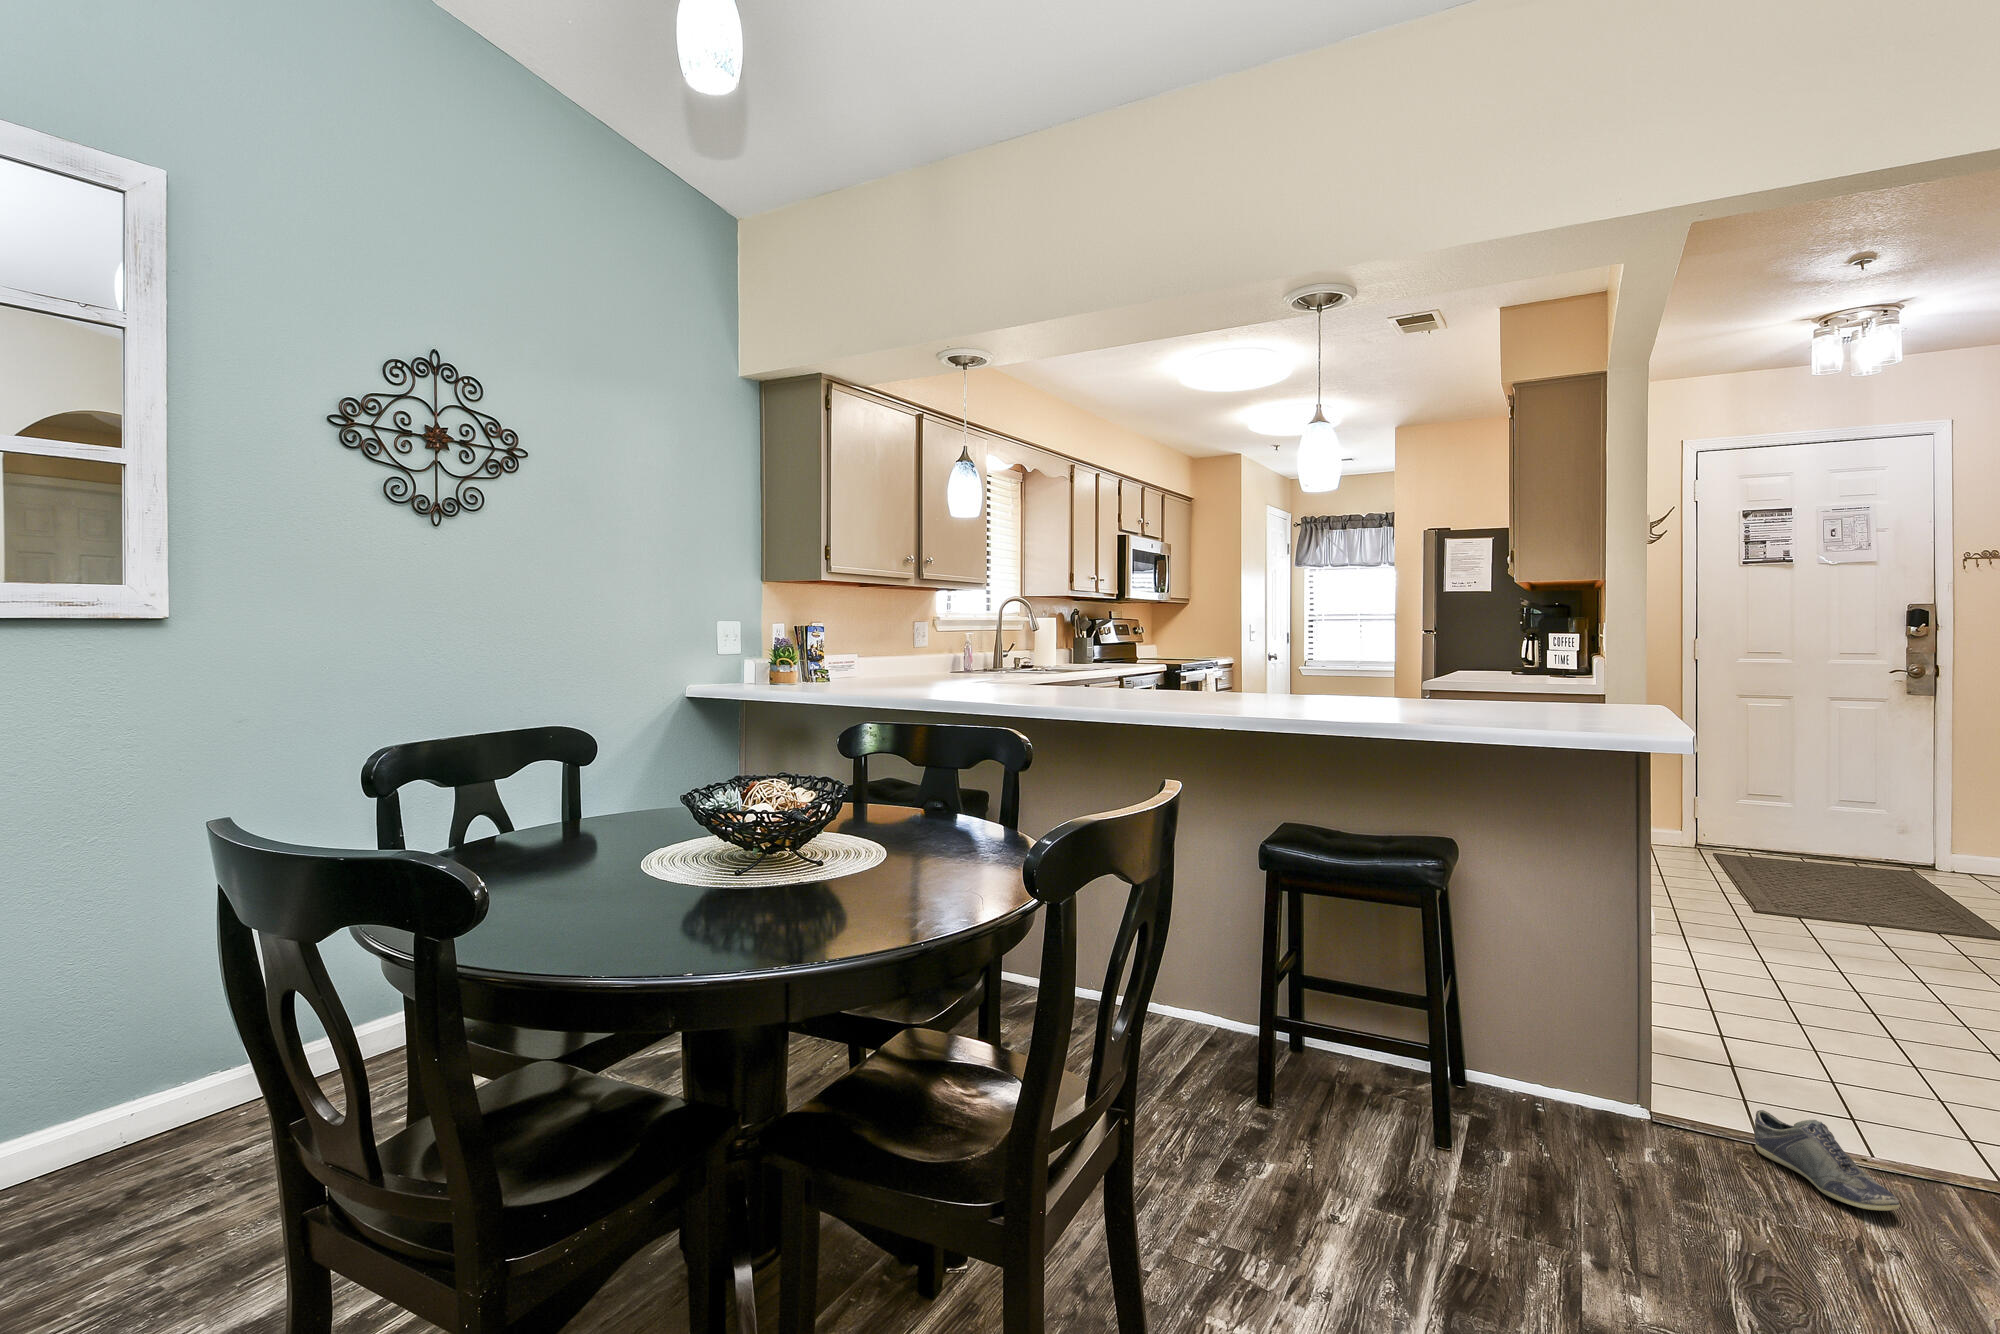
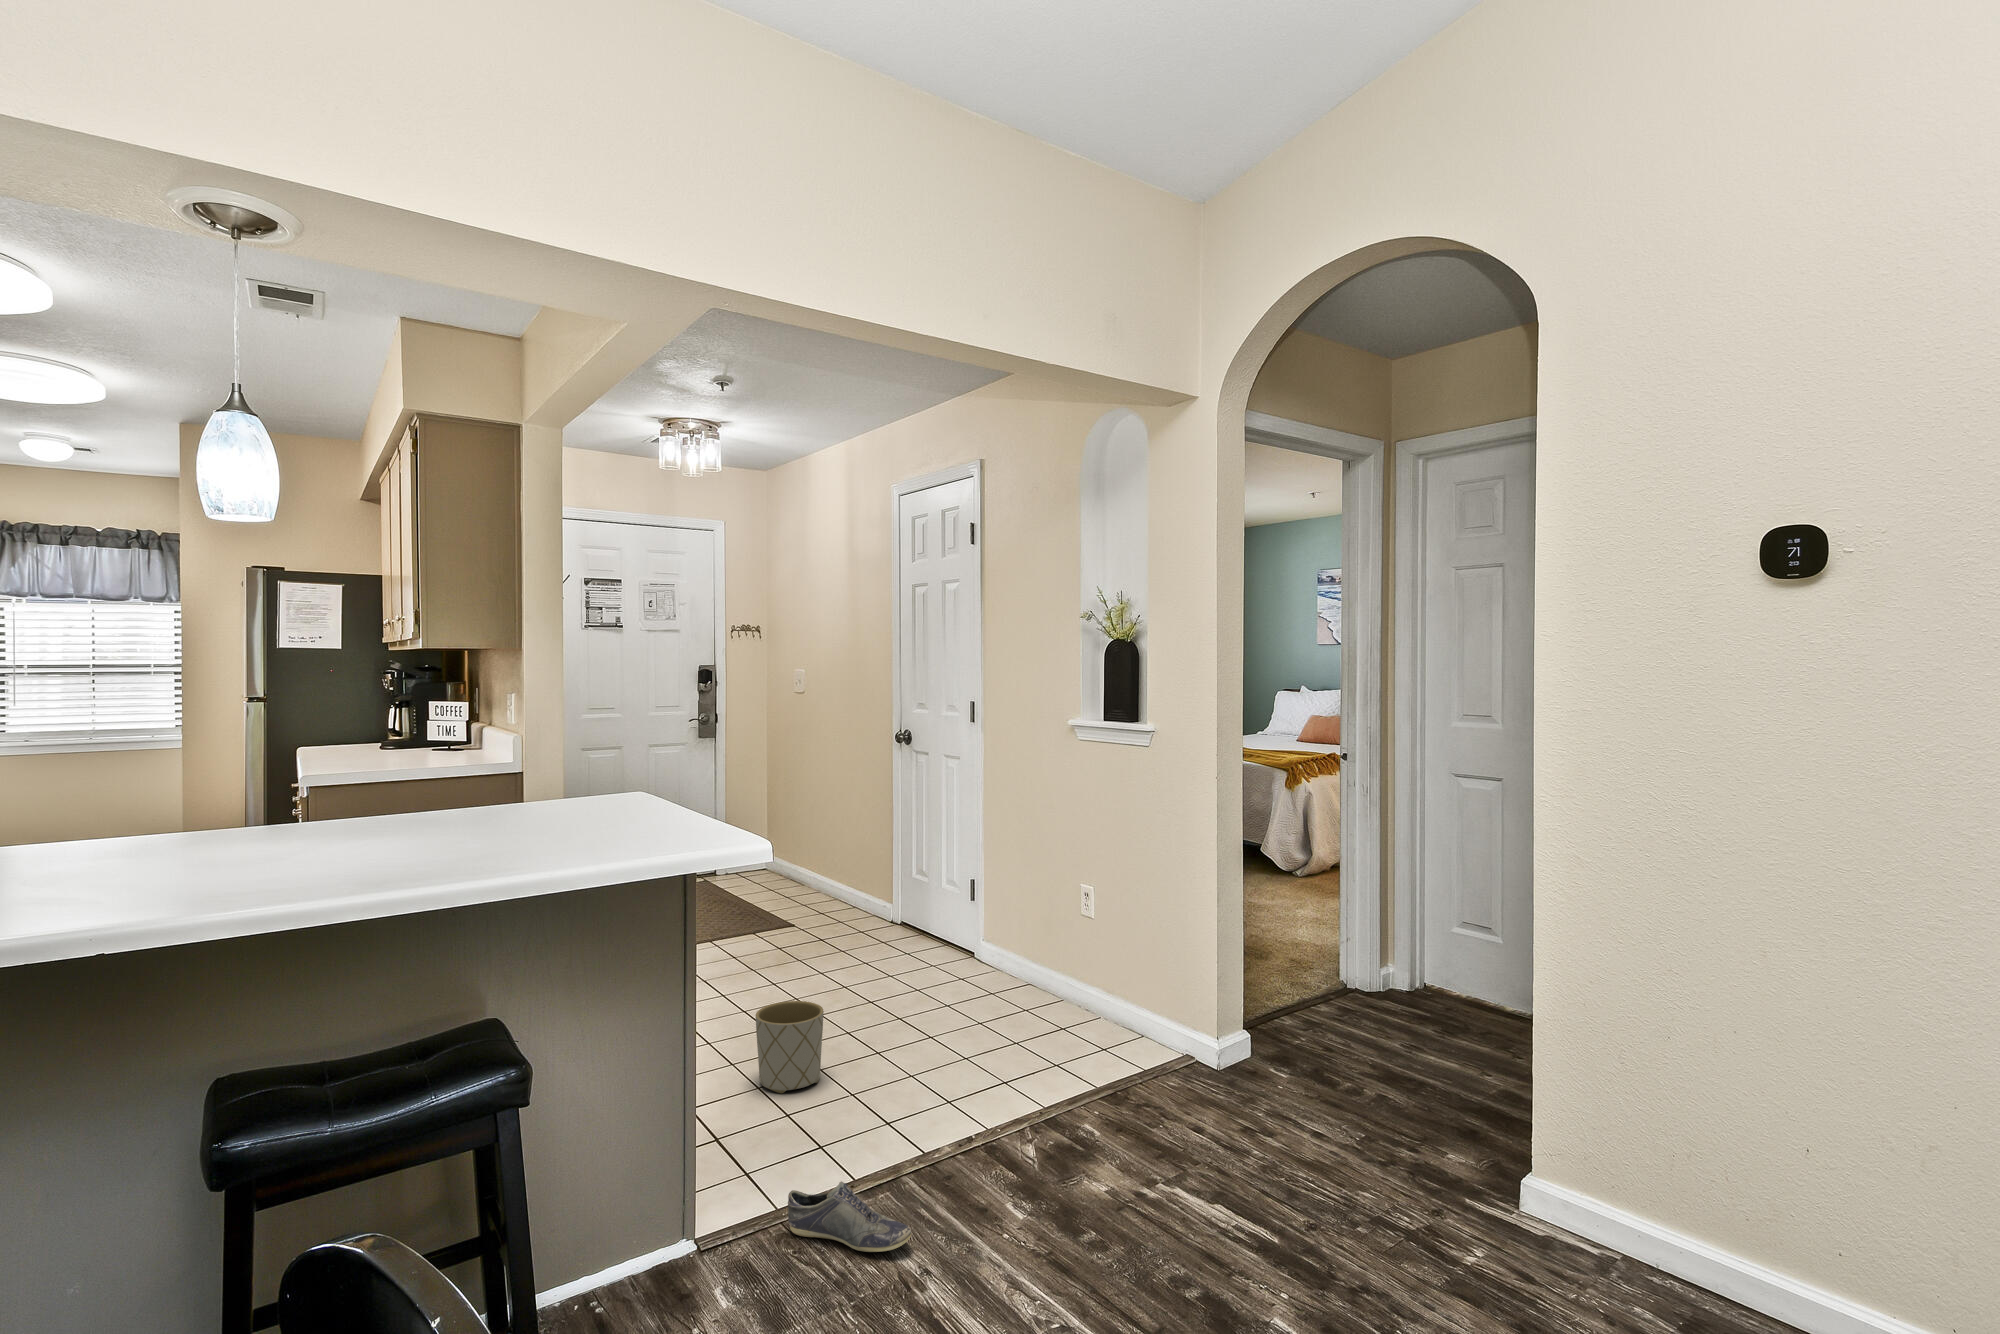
planter: none [1814,960,1914,1063] -> present [756,1001,824,1093]

